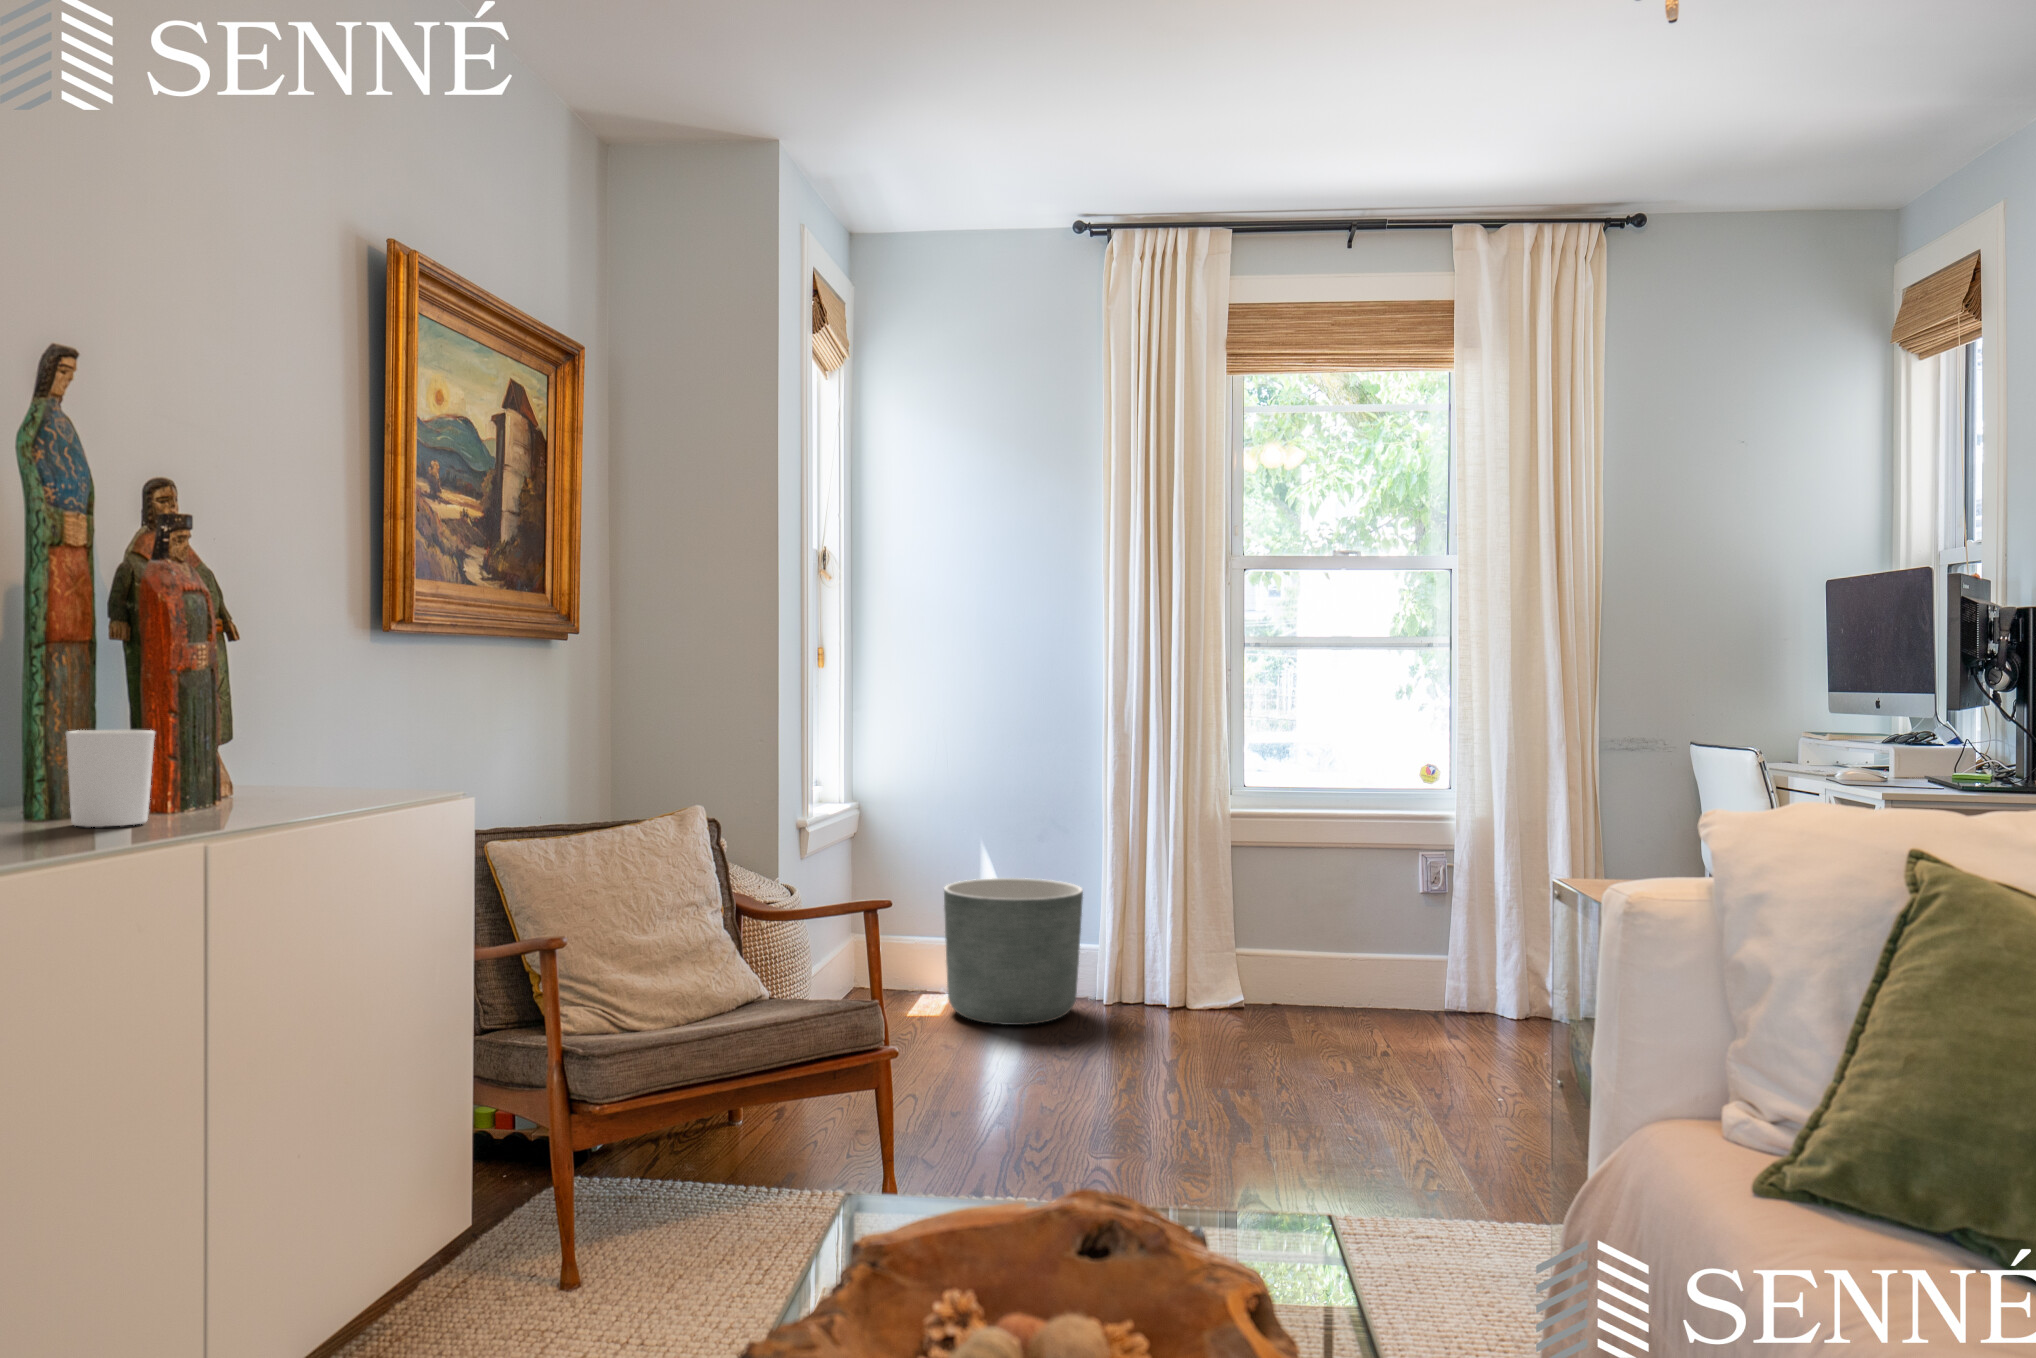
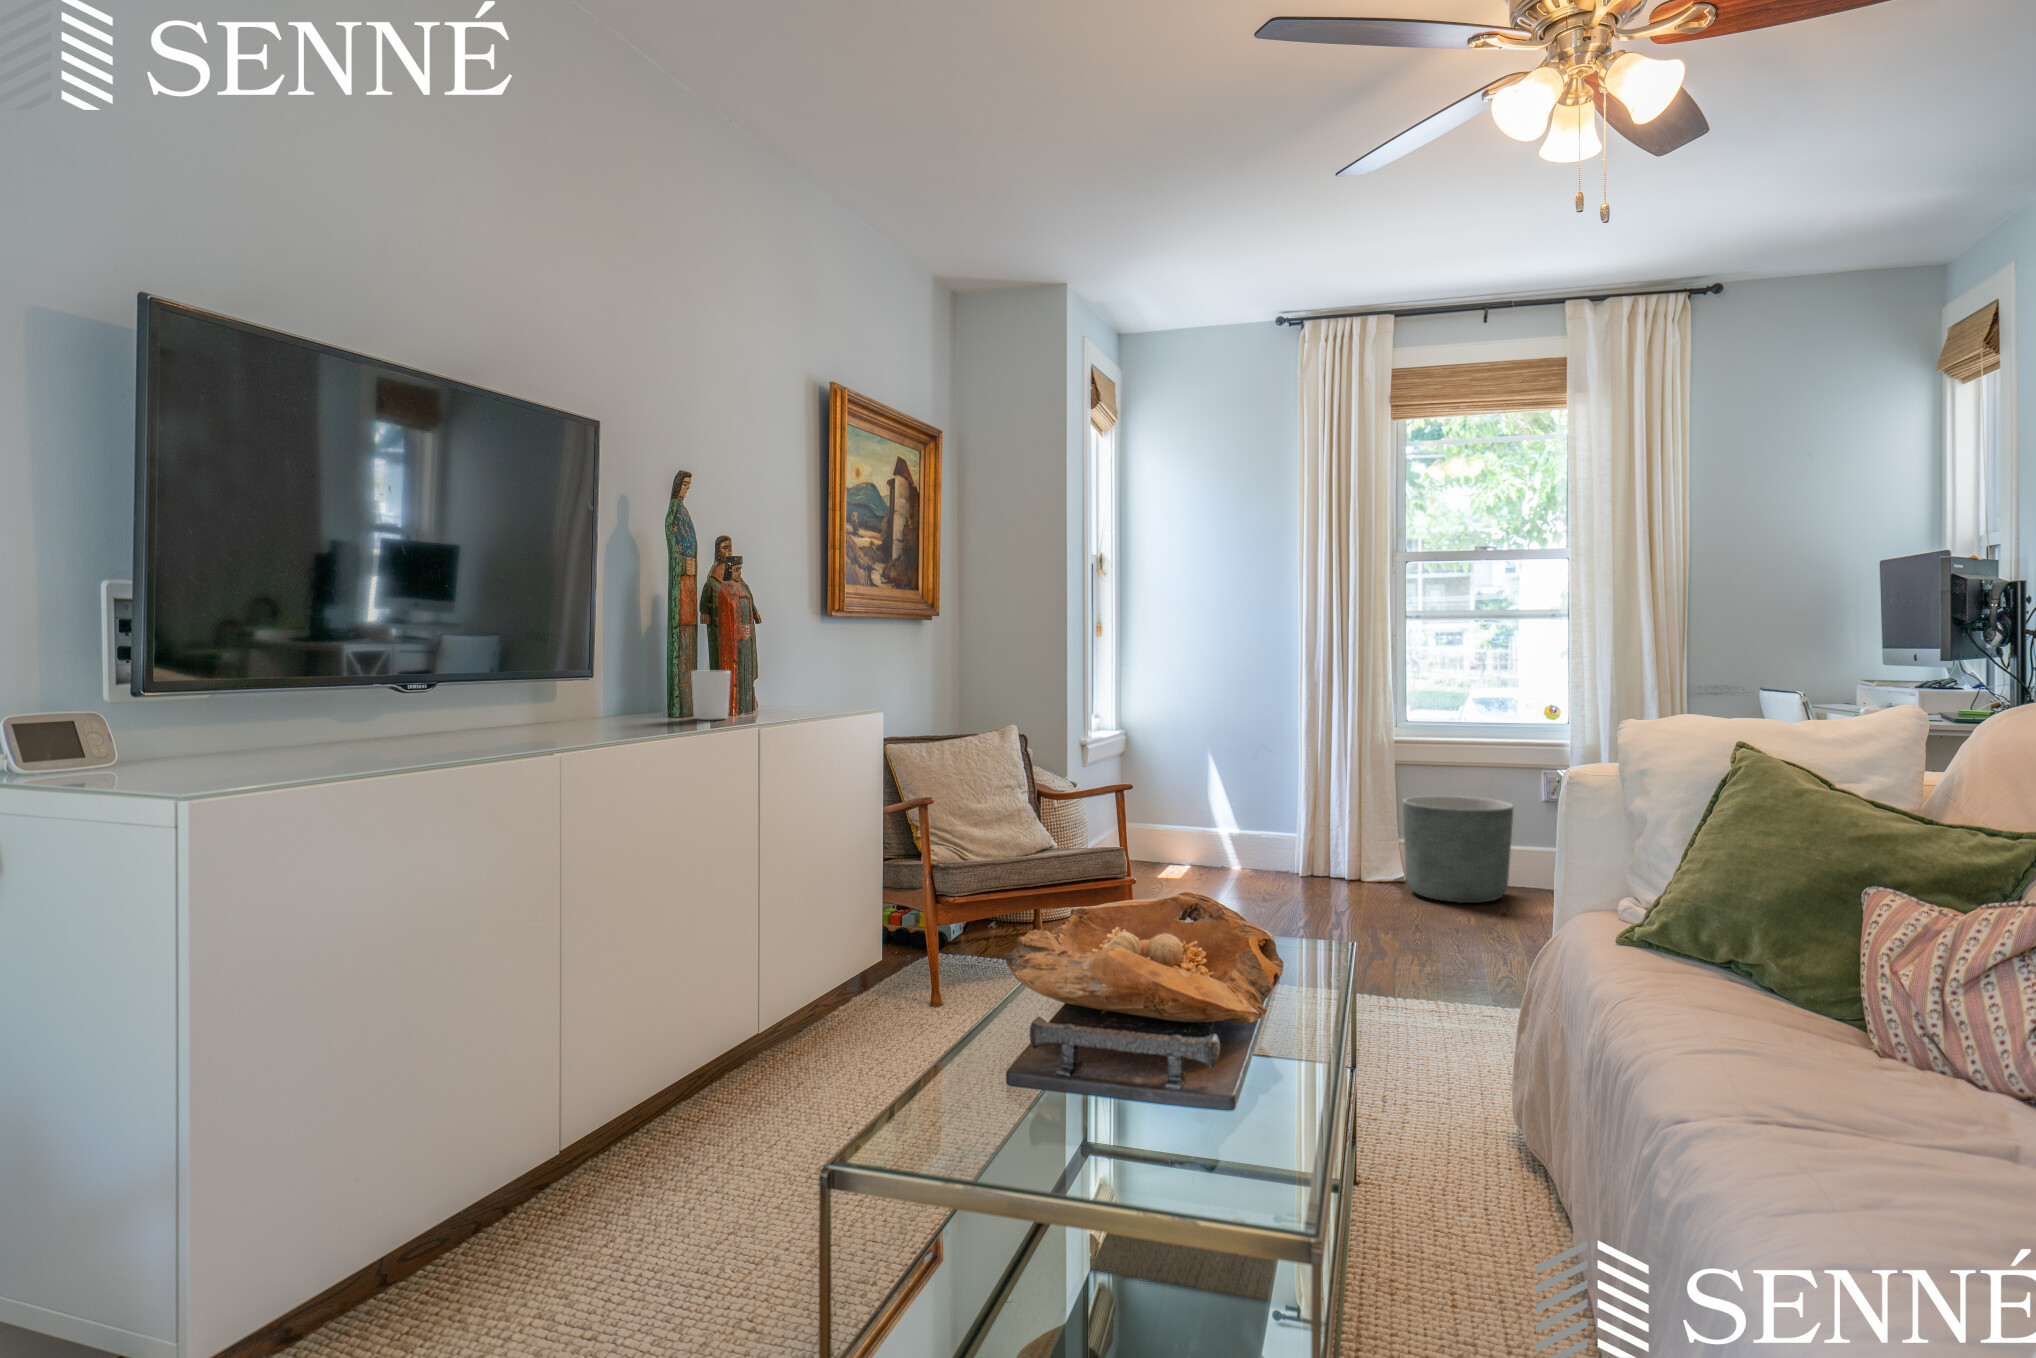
planter: present [944,878,1083,1025] -> present [1403,796,1513,903]

